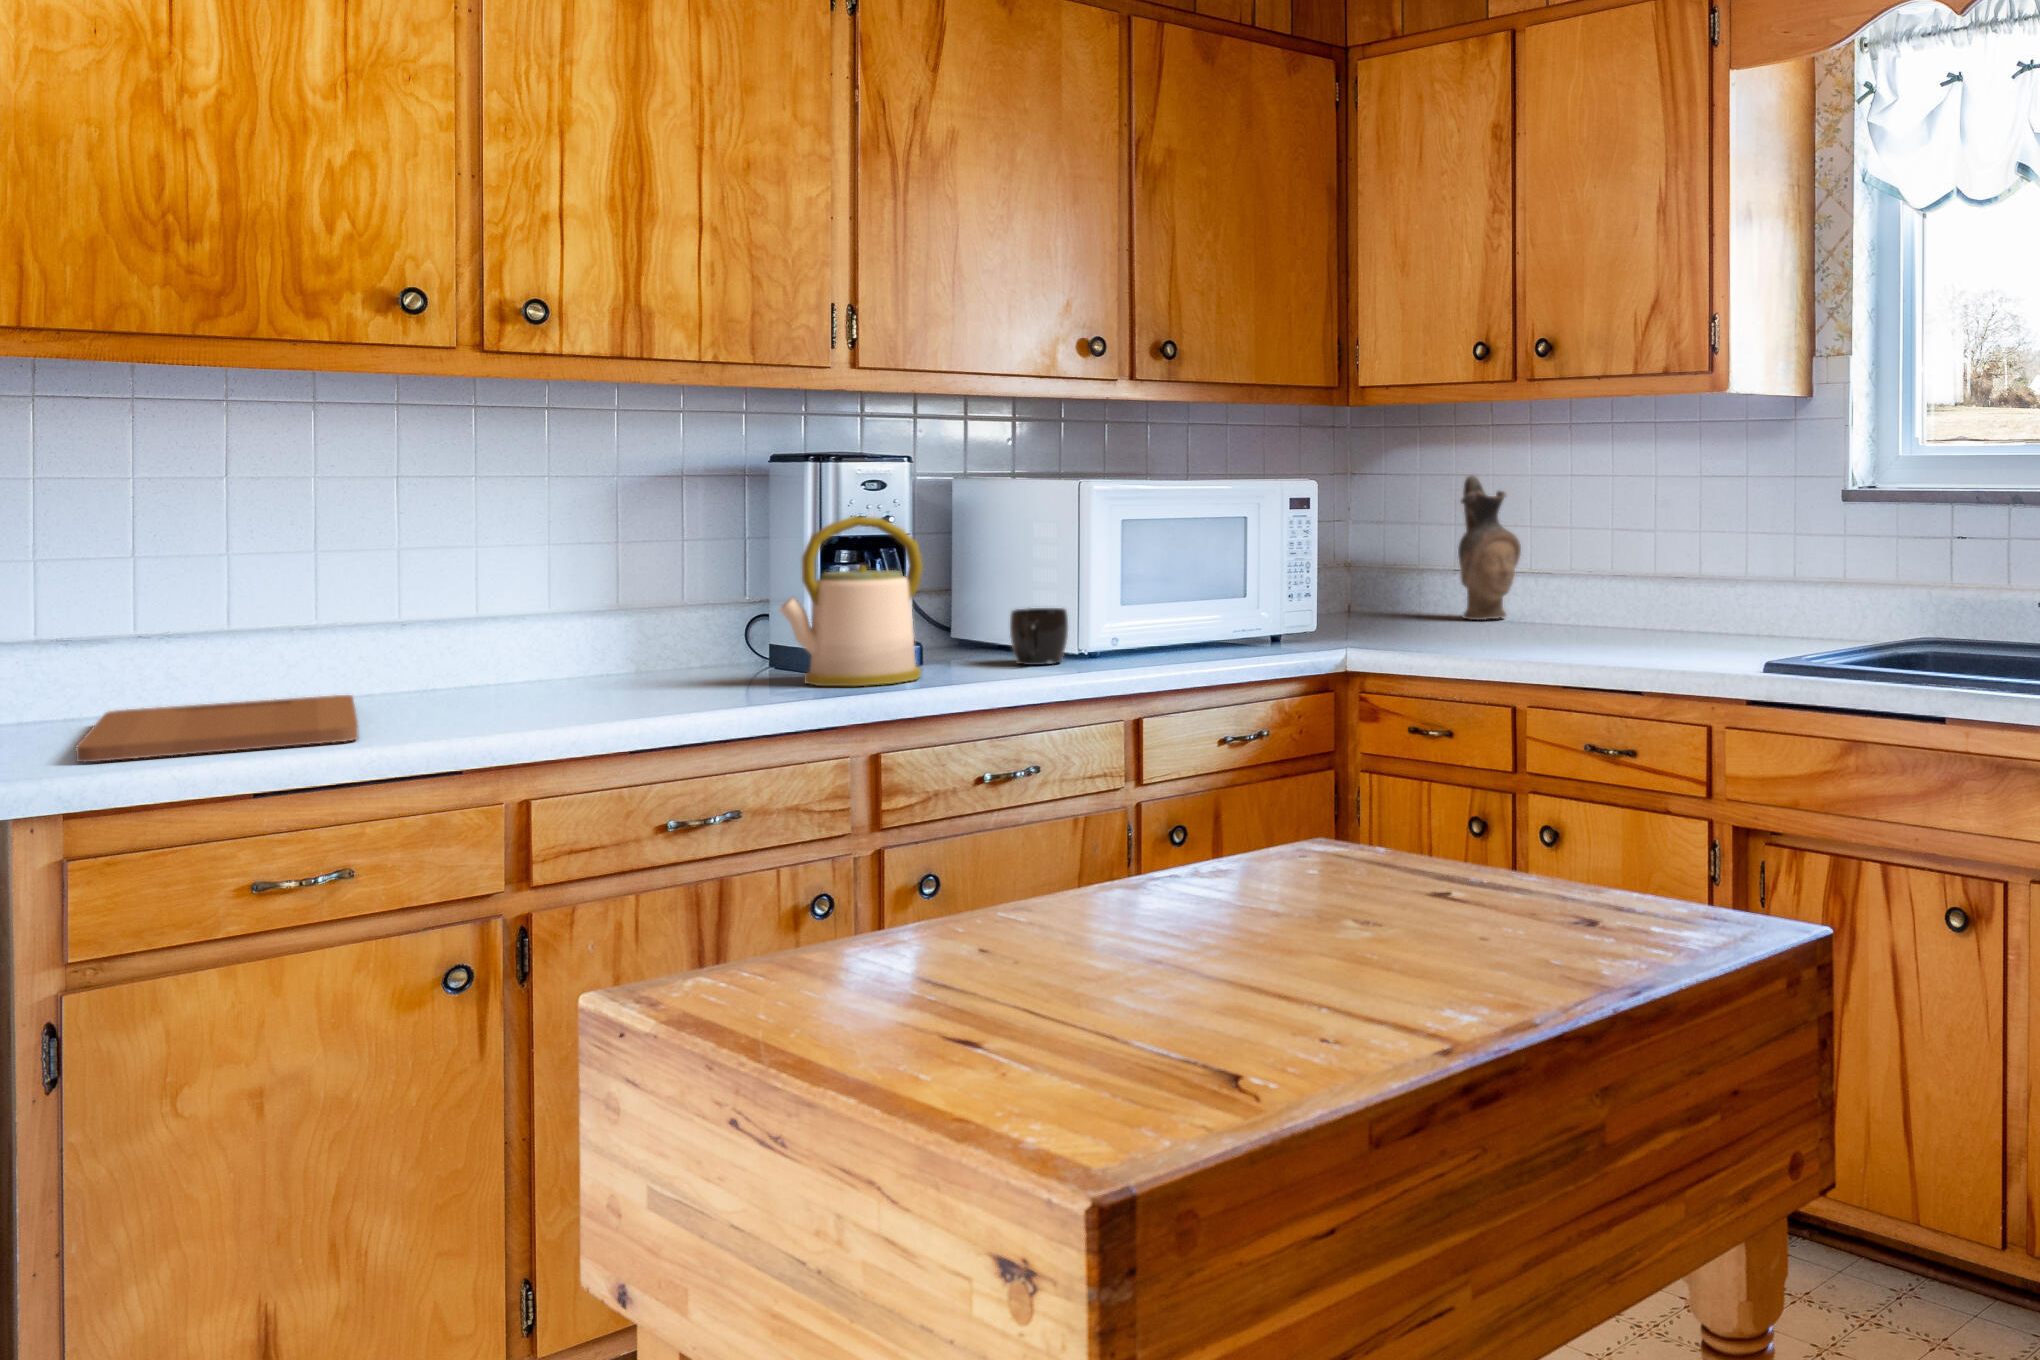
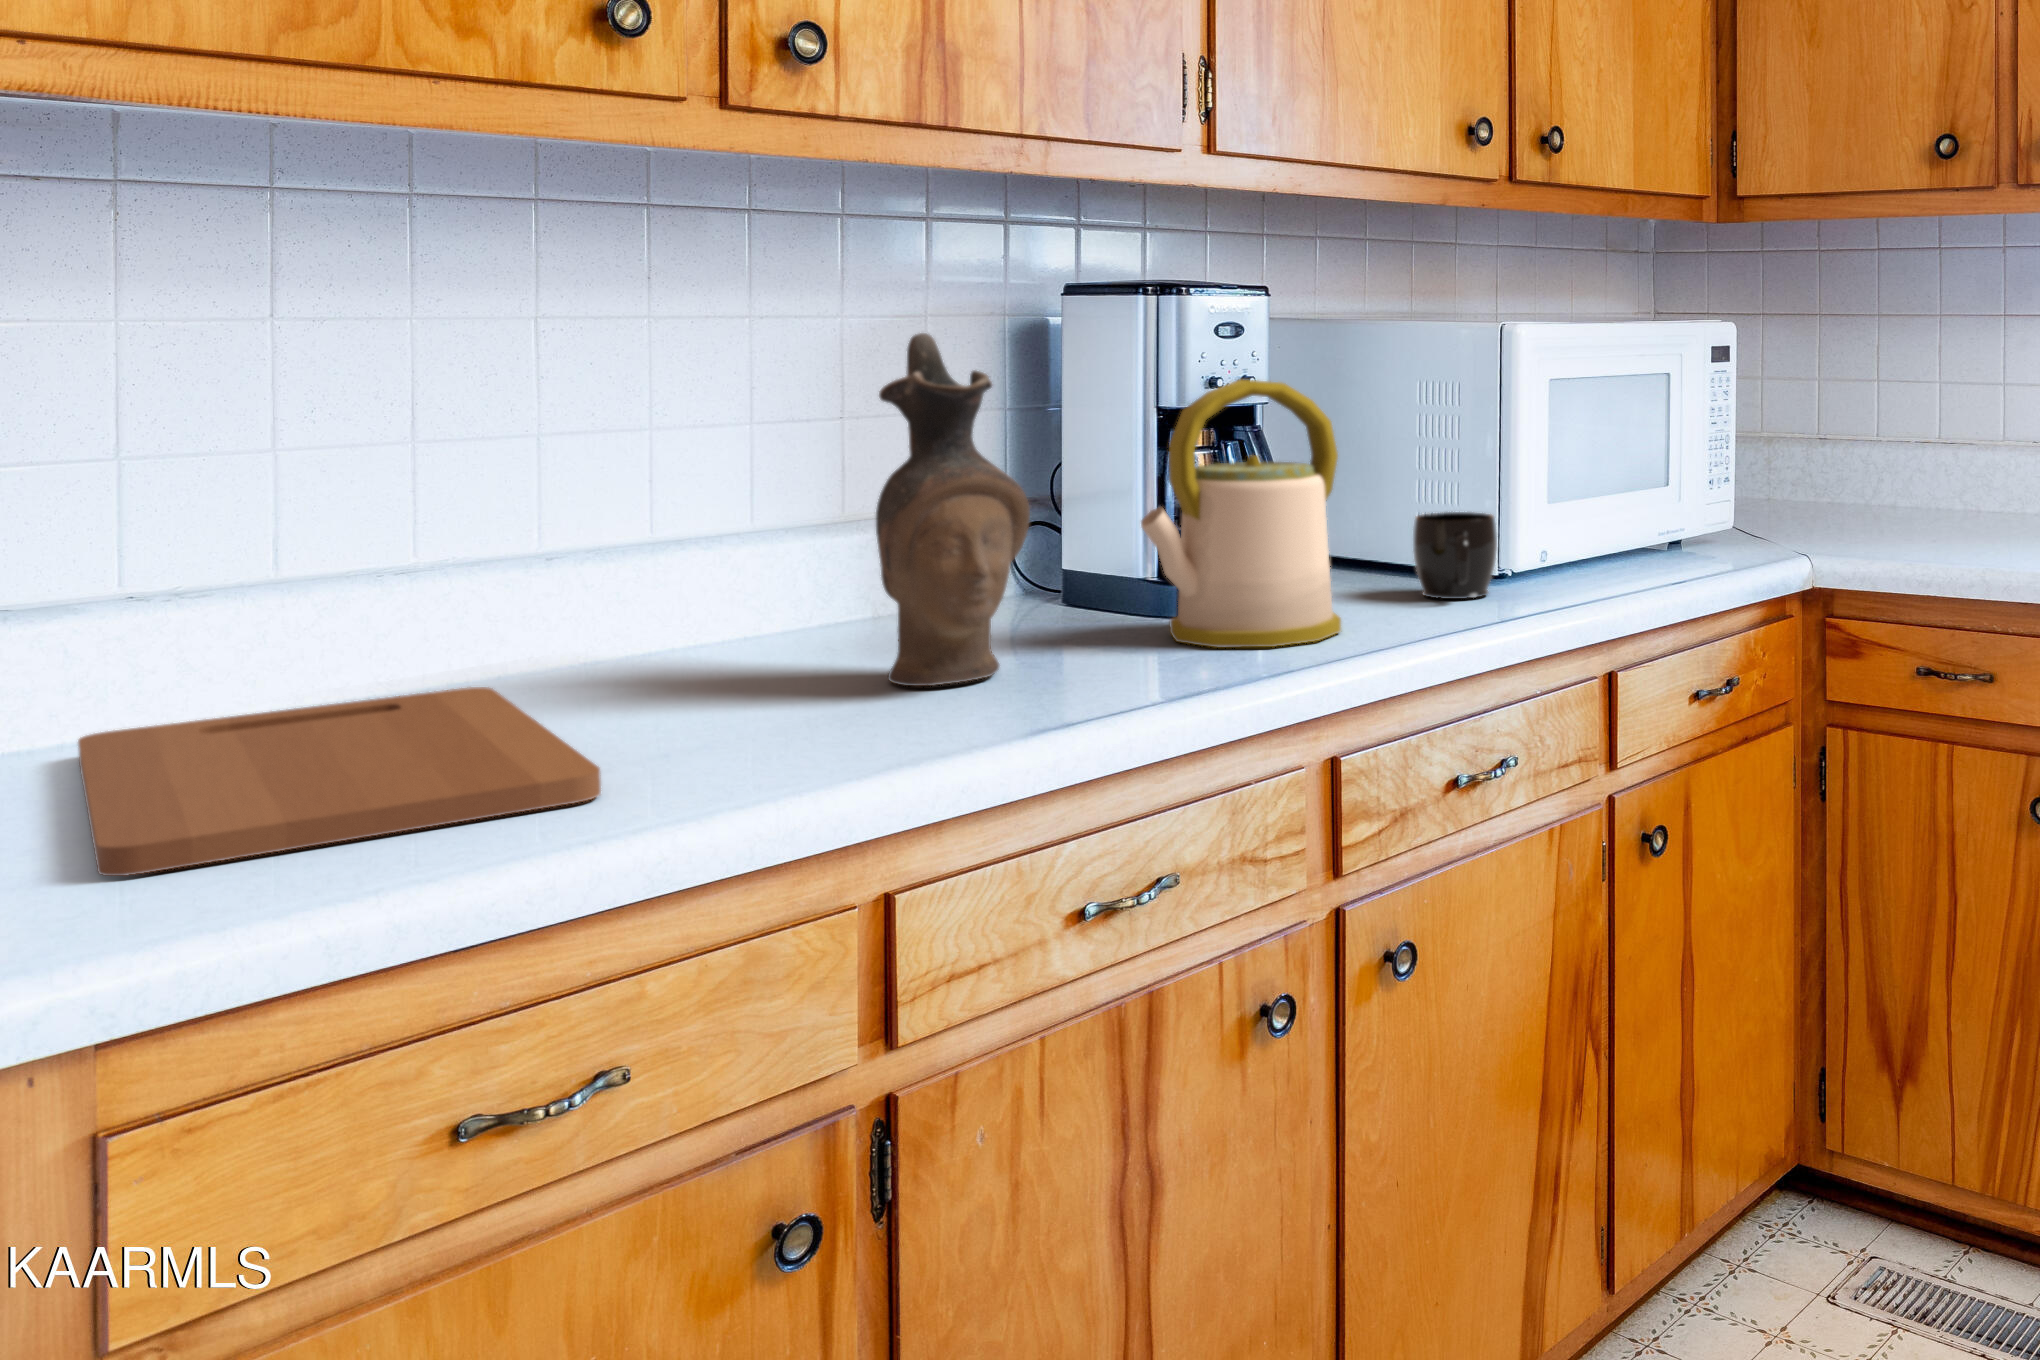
ceramic pitcher: present [1458,475,1521,620] -> present [876,333,1030,686]

